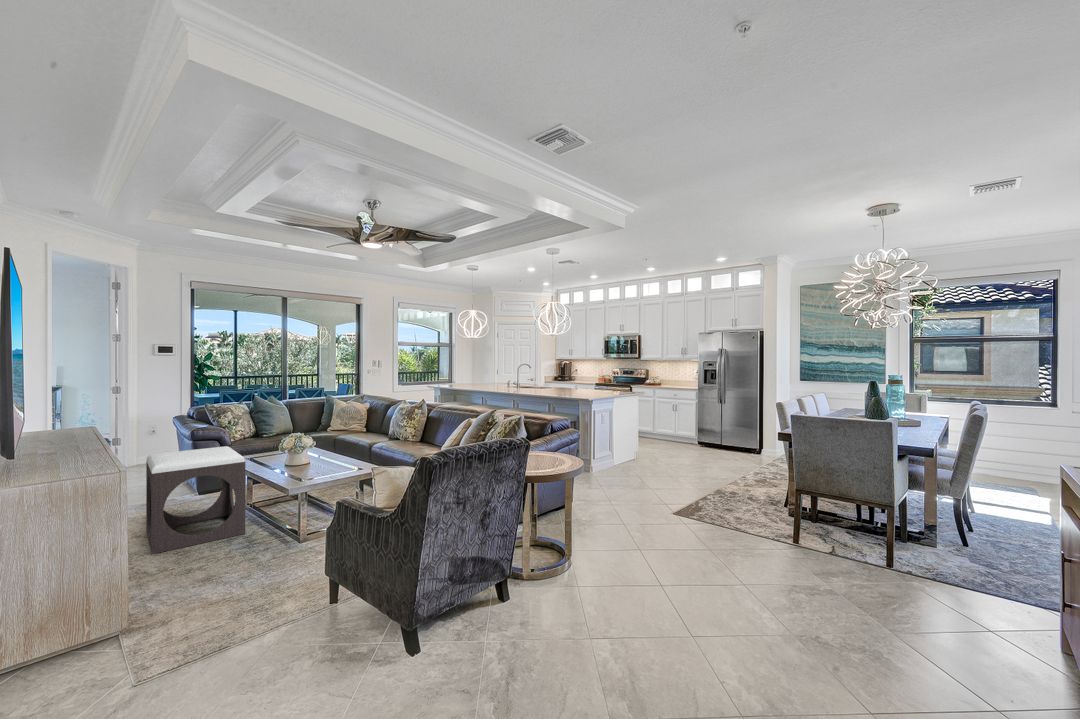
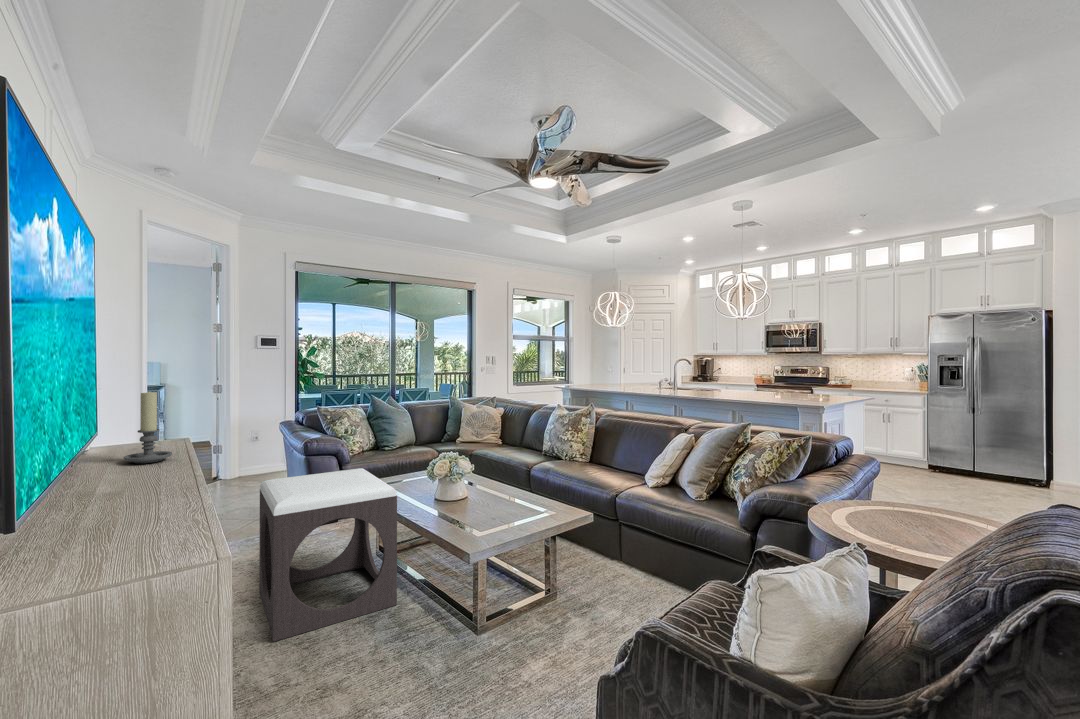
candle holder: none [44,394,79,440] -> present [124,391,172,463]

